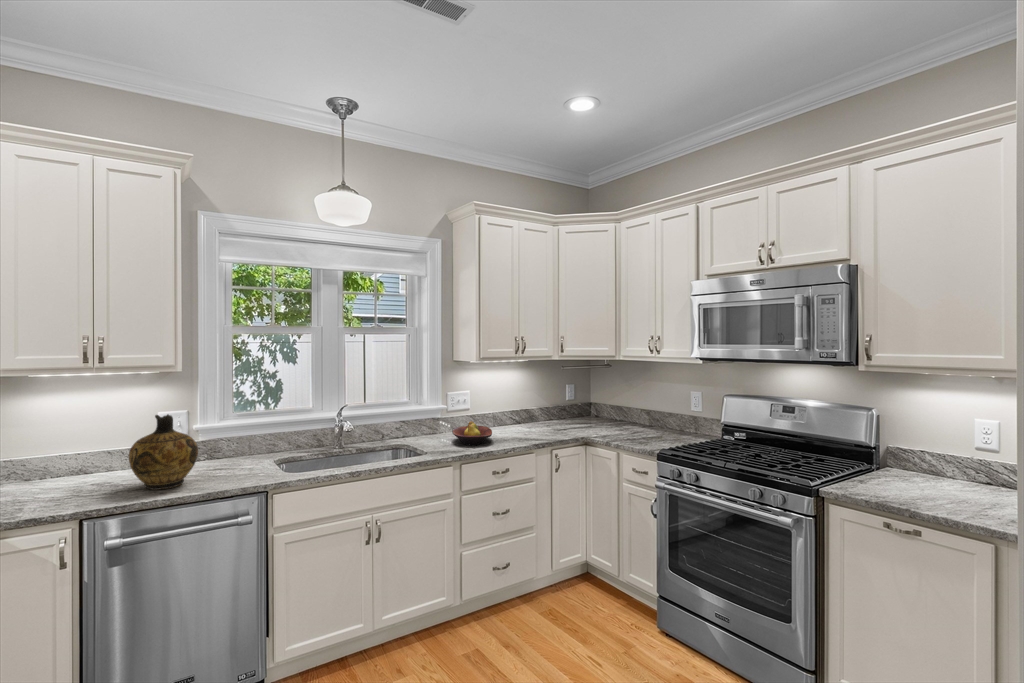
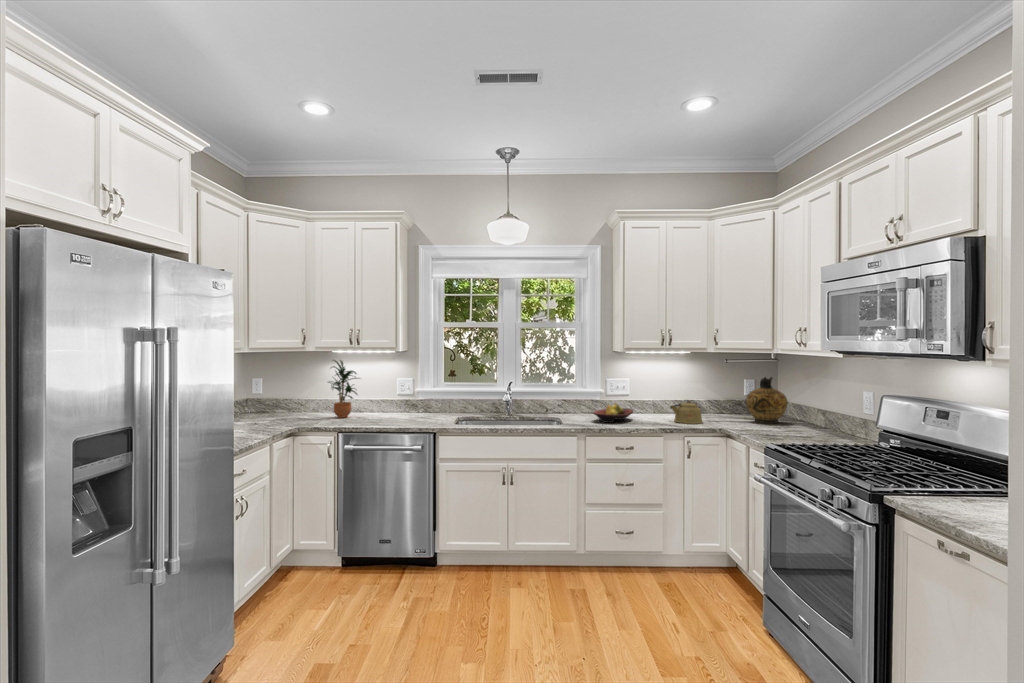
potted plant: none [35,389,106,490] -> present [329,360,357,418]
kettle: none [525,412,558,437] -> present [670,401,703,424]
ceramic jug: present [128,414,198,490] -> present [746,377,788,423]

